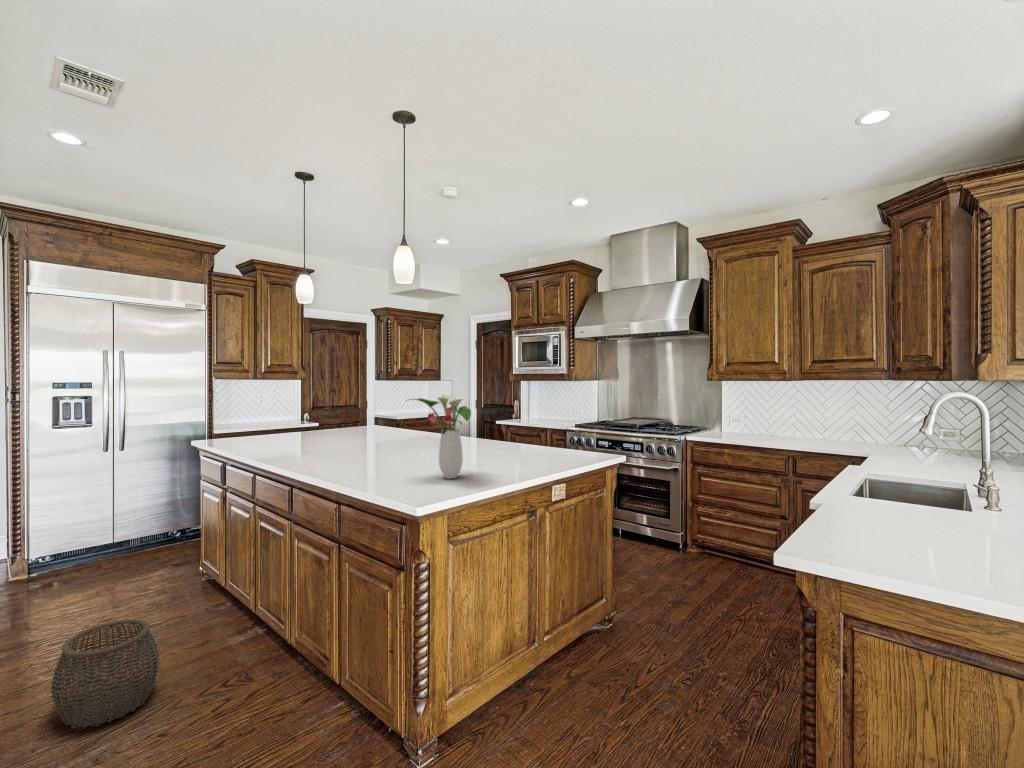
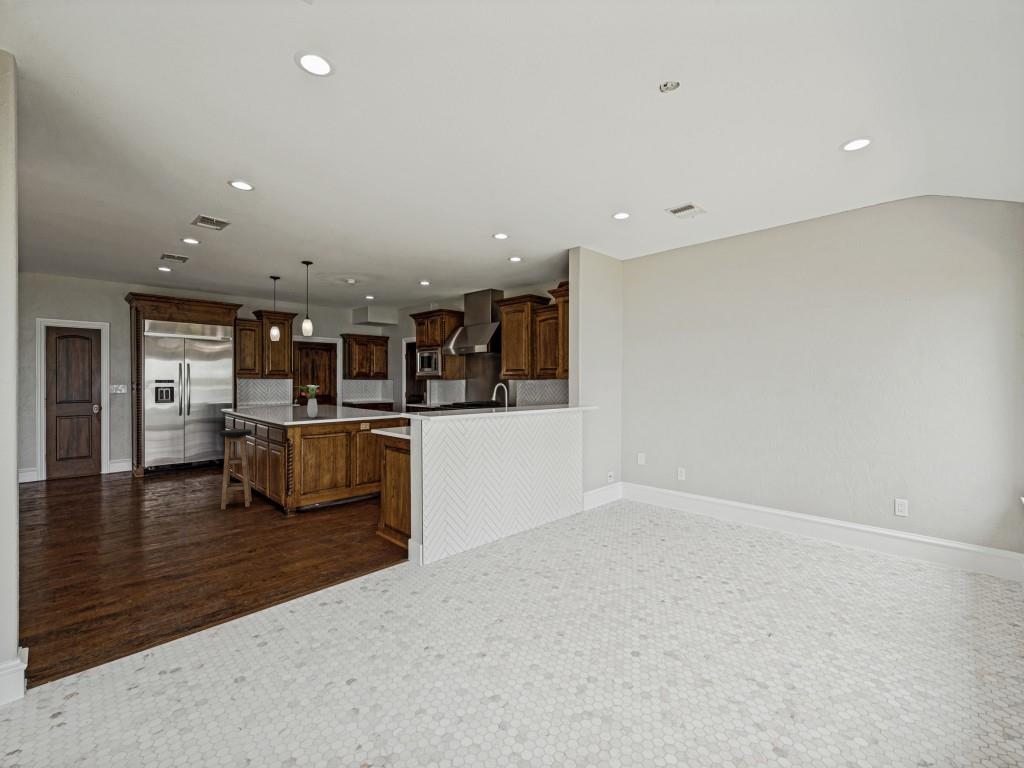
bar stool: none [209,506,291,738] -> present [219,429,252,510]
woven basket: present [51,619,160,728] -> none [163,474,203,507]

